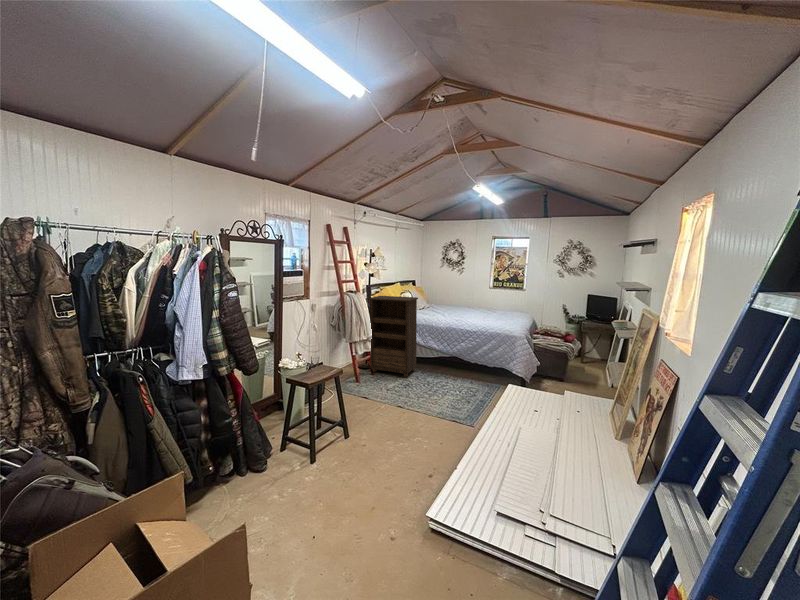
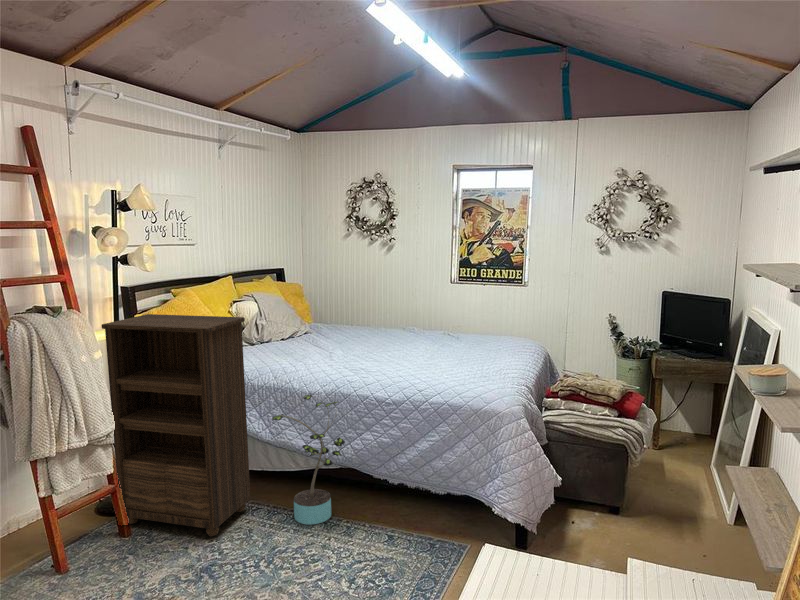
potted plant: none [427,328,455,376] -> present [272,395,345,525]

